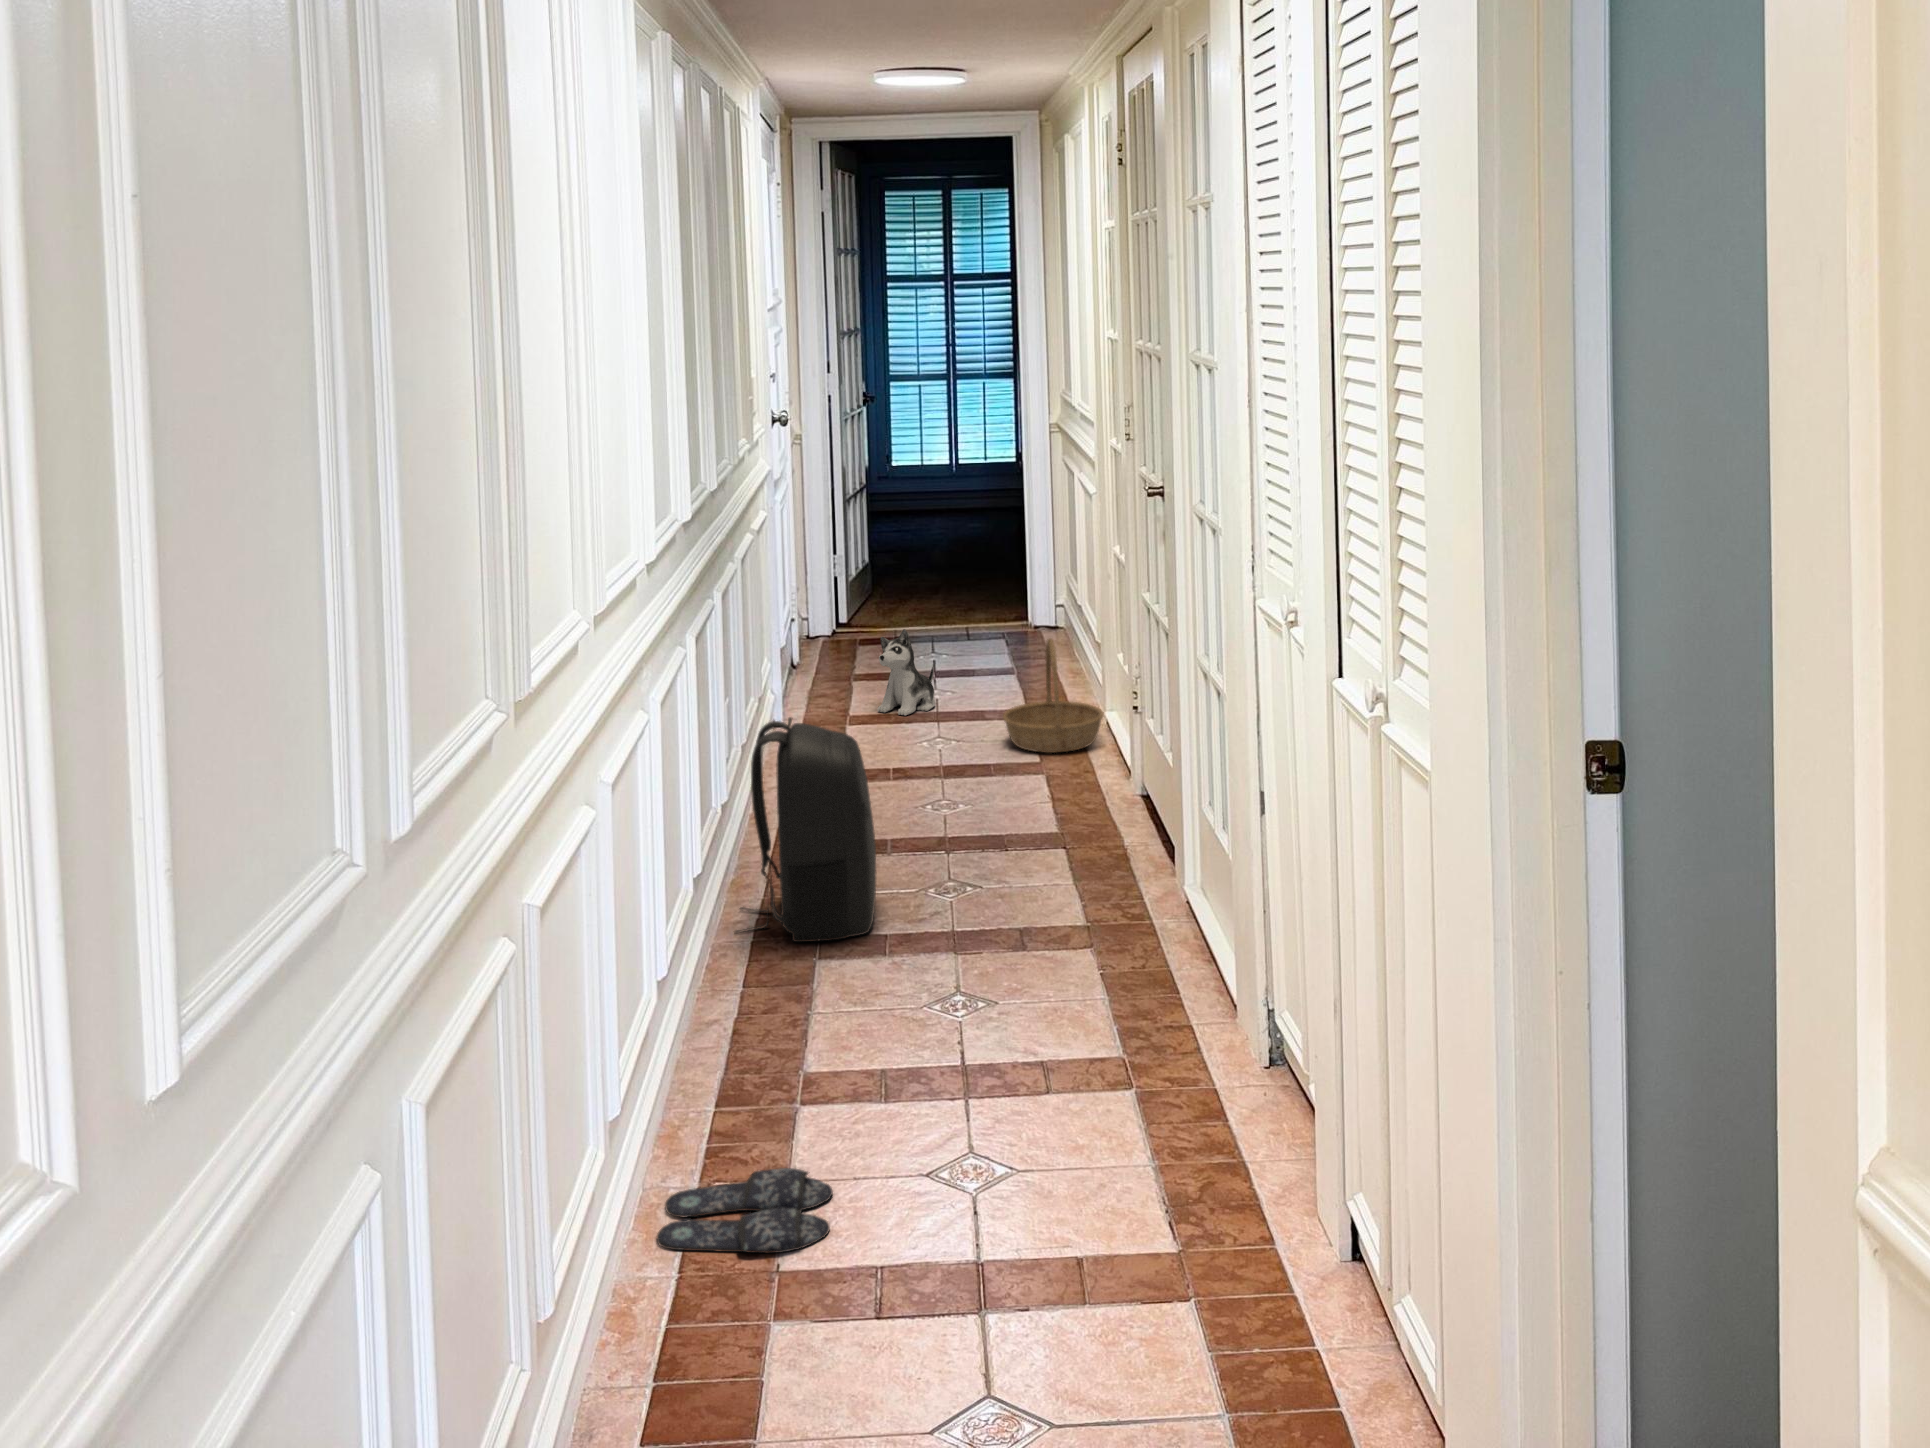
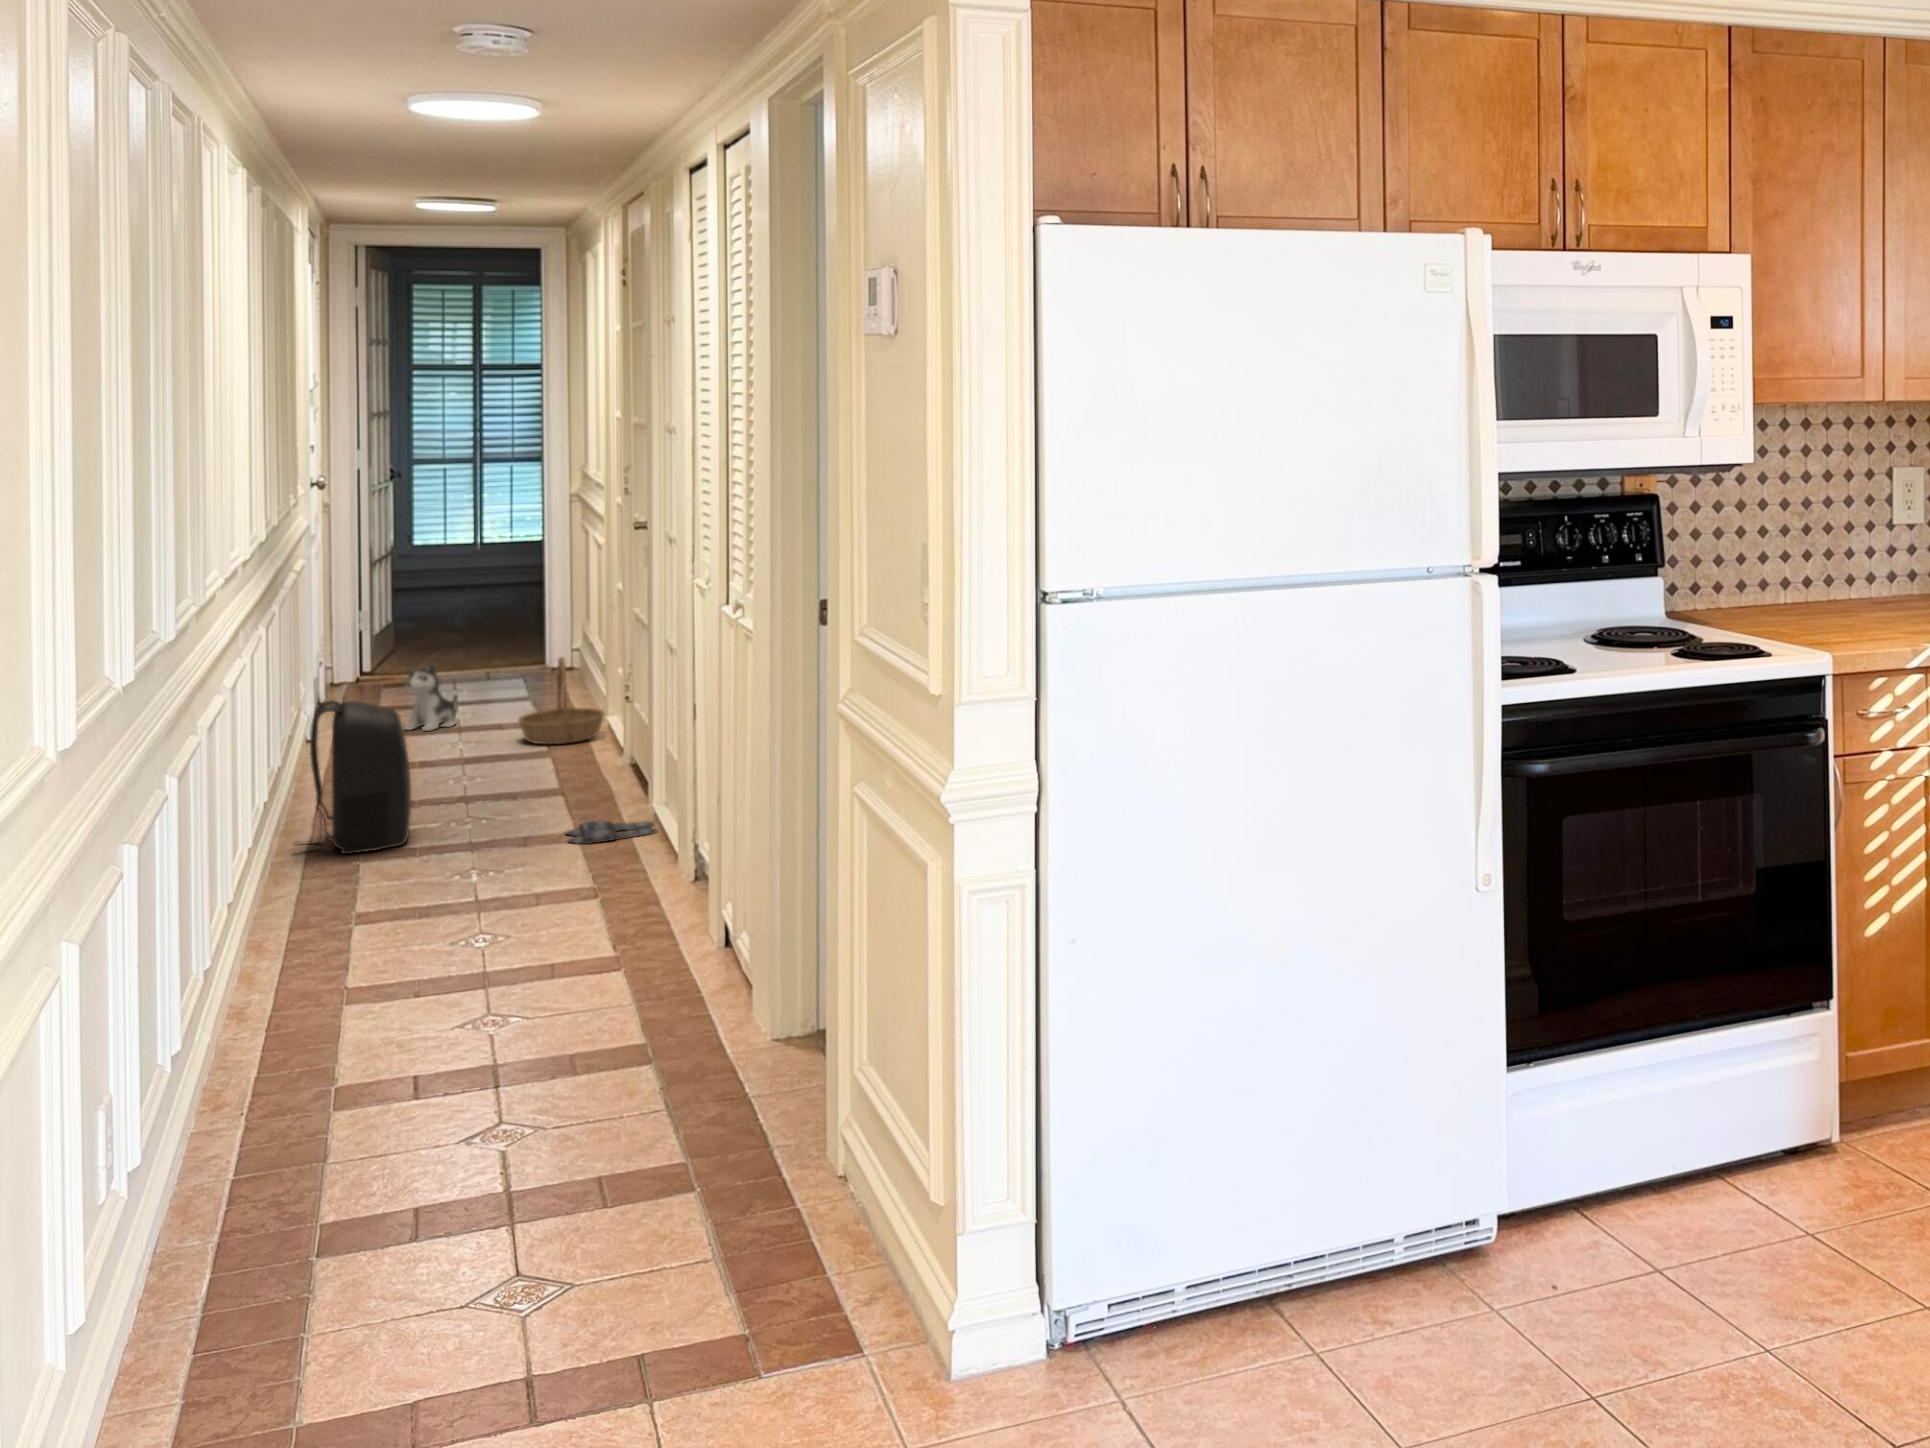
slippers: present [657,1168,833,1253] -> present [566,821,657,844]

